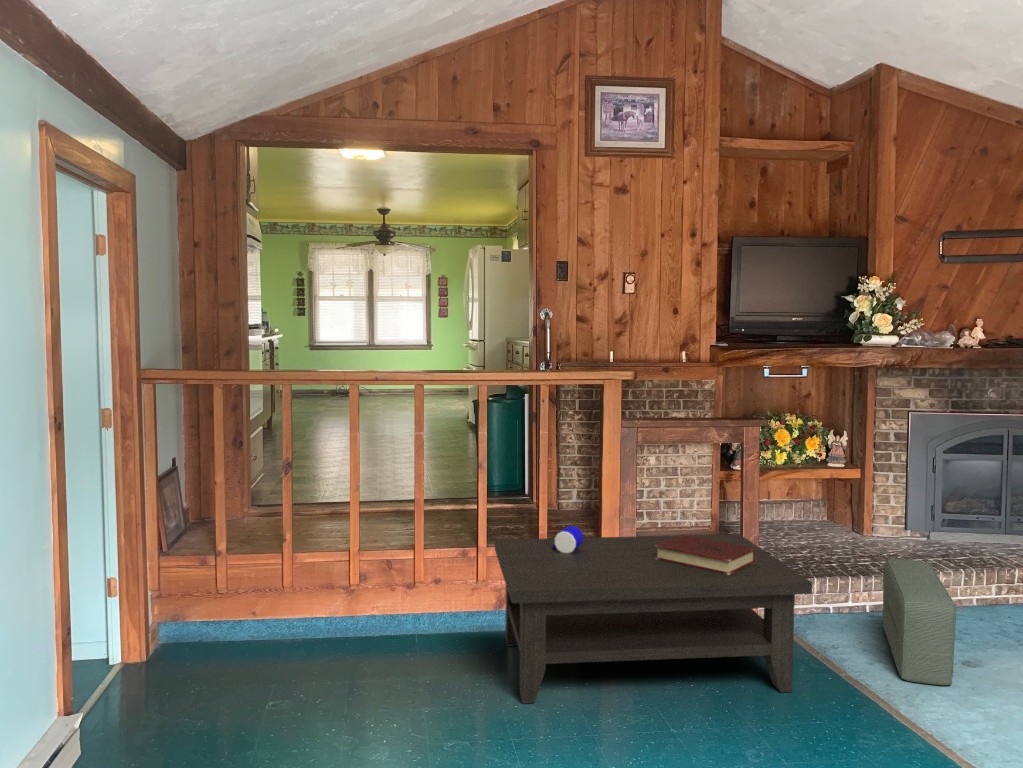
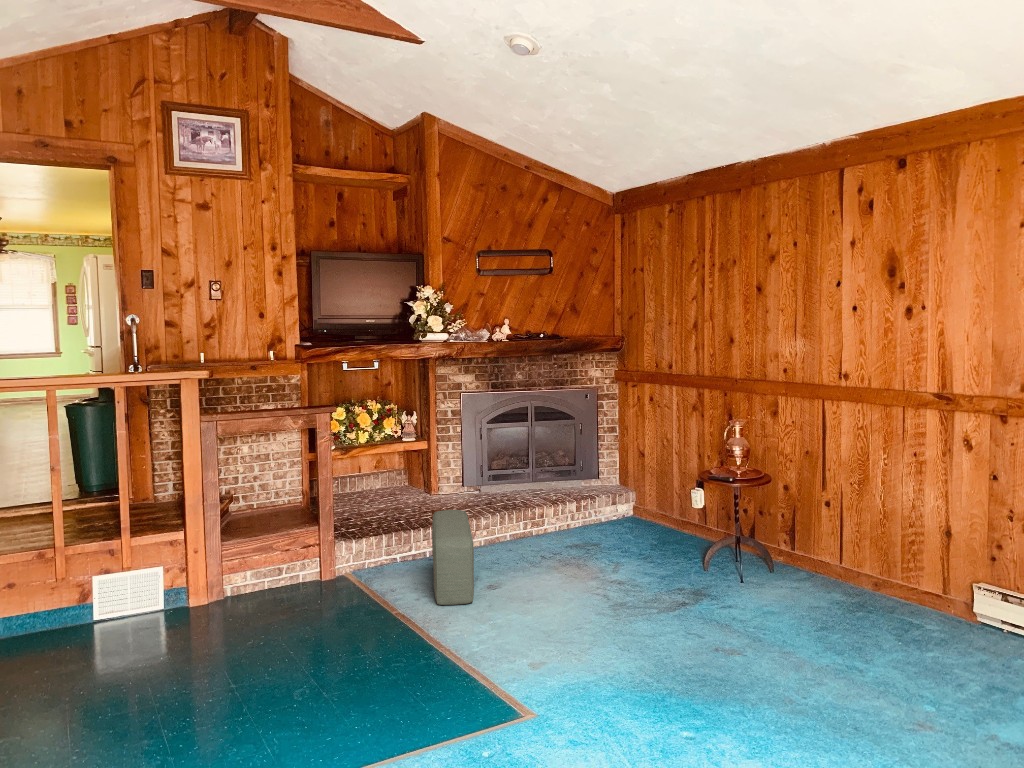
coffee table: present [495,526,812,704] -> none [69,506,359,690]

